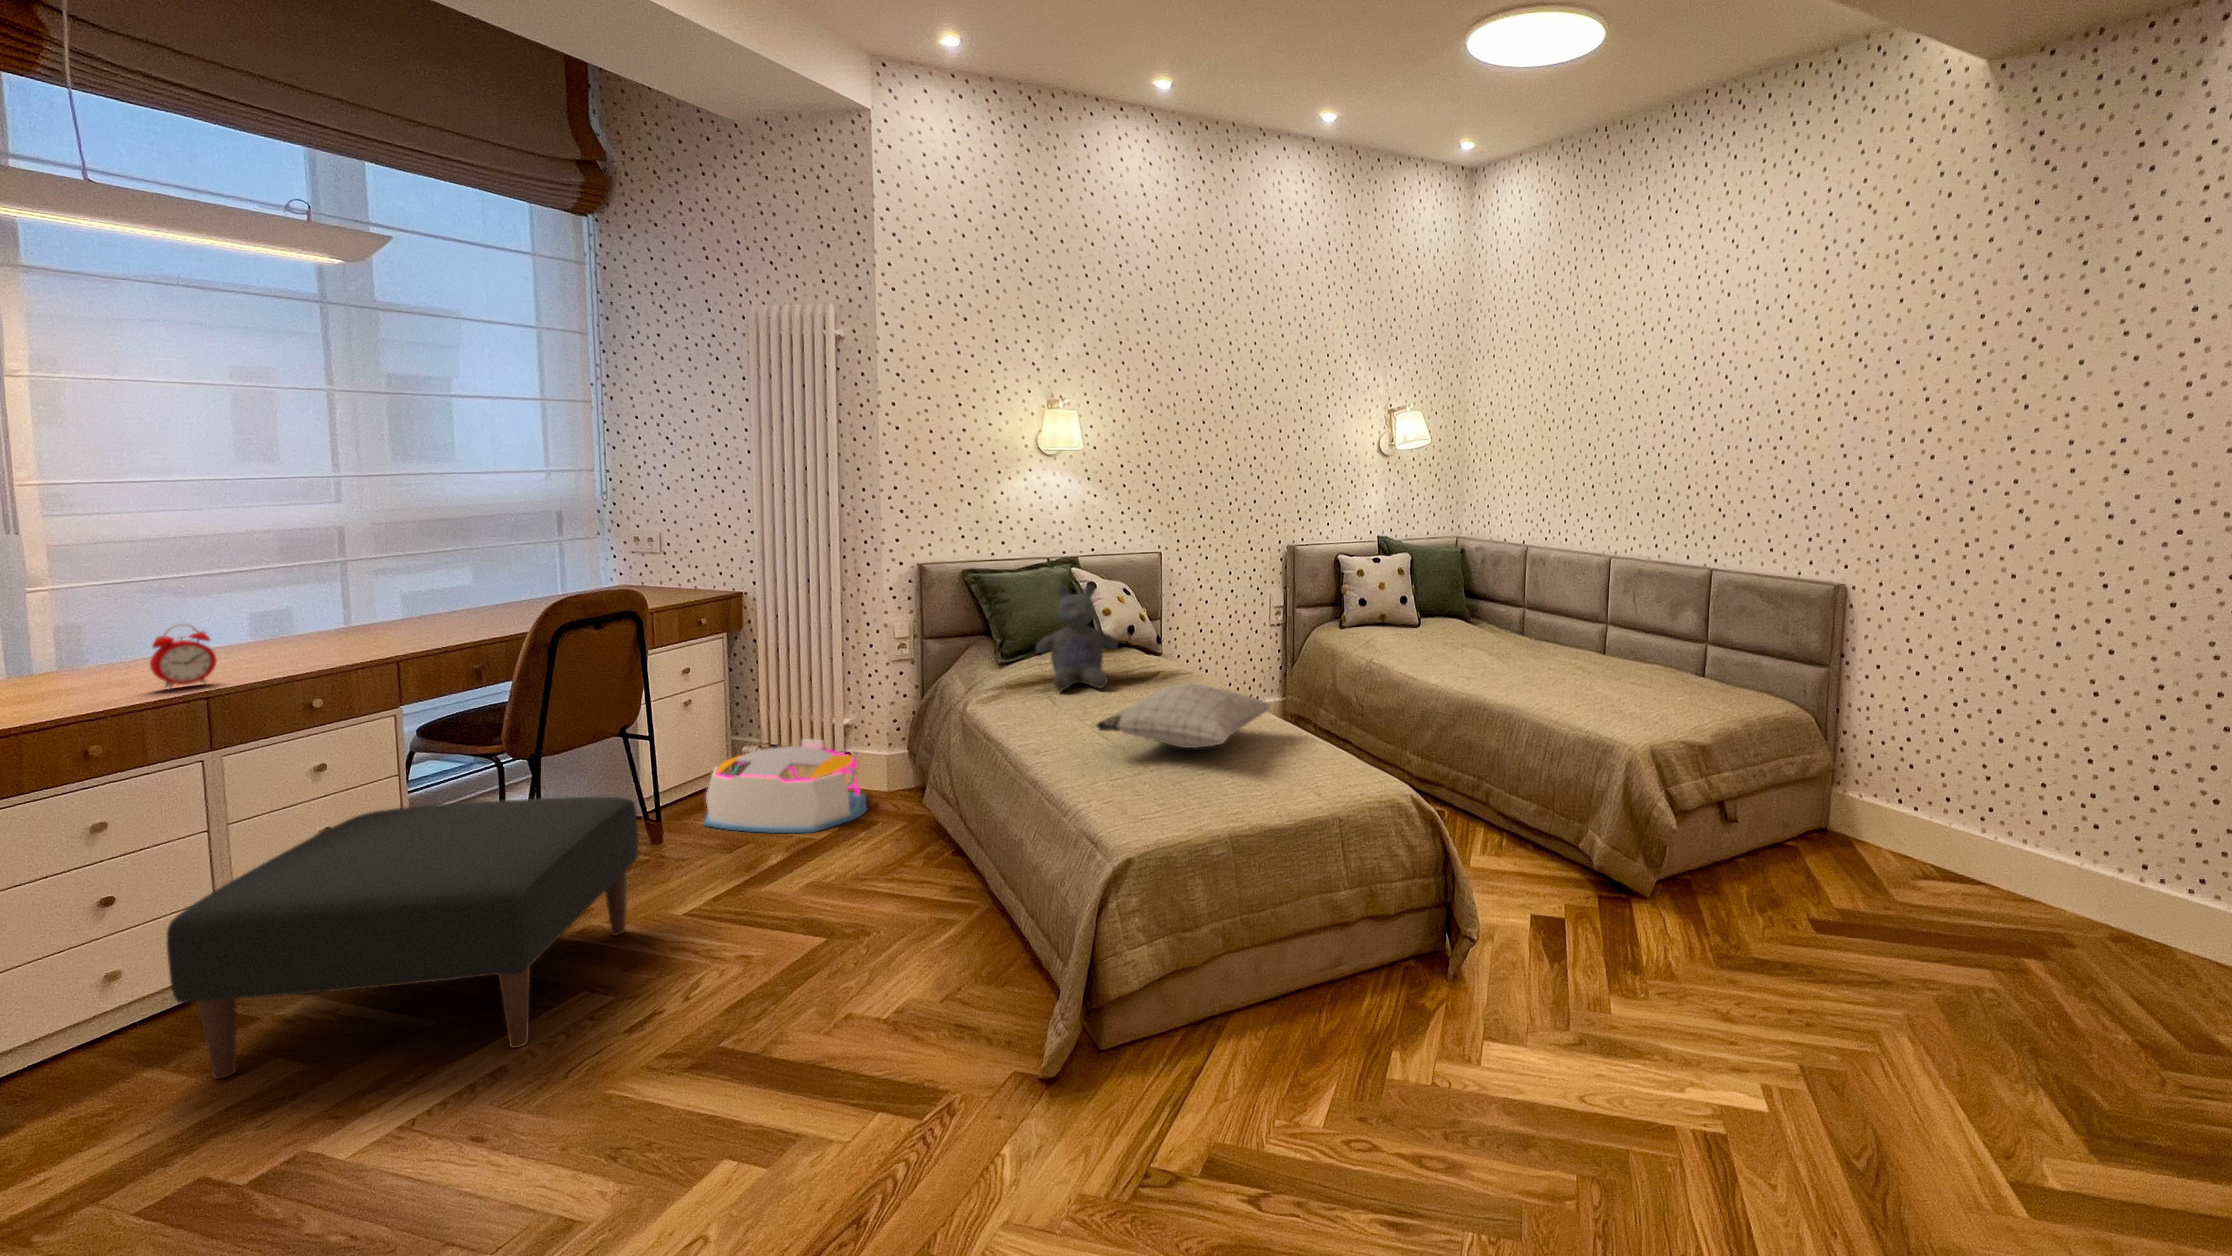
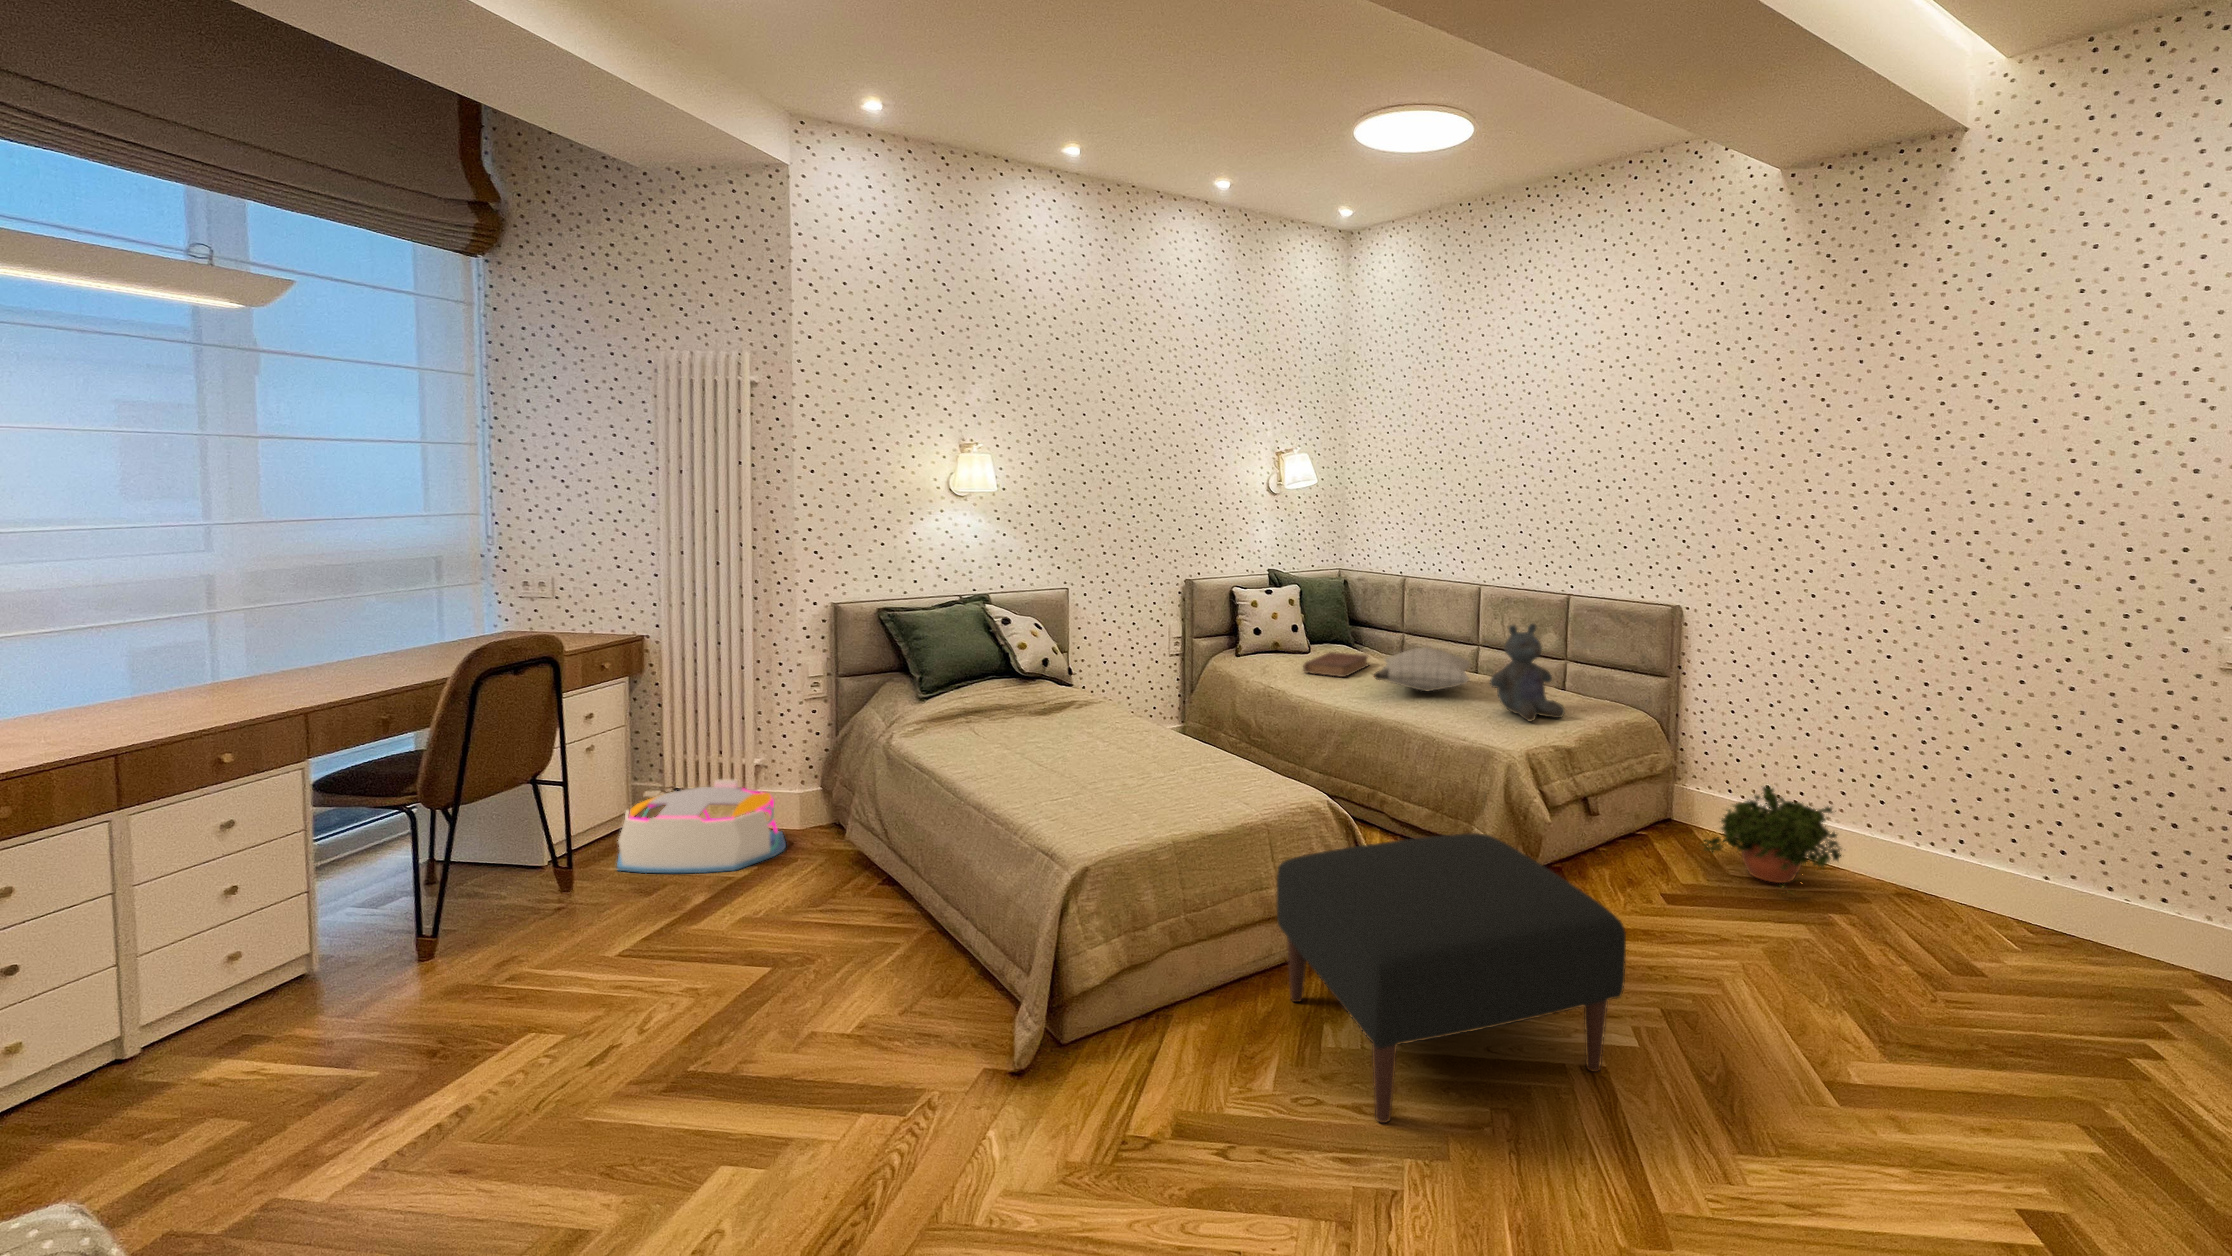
stuffed bear: present [1036,585,1118,690] -> present [1490,624,1565,721]
alarm clock: present [150,626,216,688] -> none [48,678,122,748]
book: none [1408,627,1484,655] -> present [1303,652,1368,677]
pillow: present [1096,683,1270,748] -> present [1374,647,1470,691]
ottoman: present [166,797,638,1079] -> present [1277,833,1626,1123]
potted plant: none [1860,800,2054,936] -> present [1704,786,1841,894]

